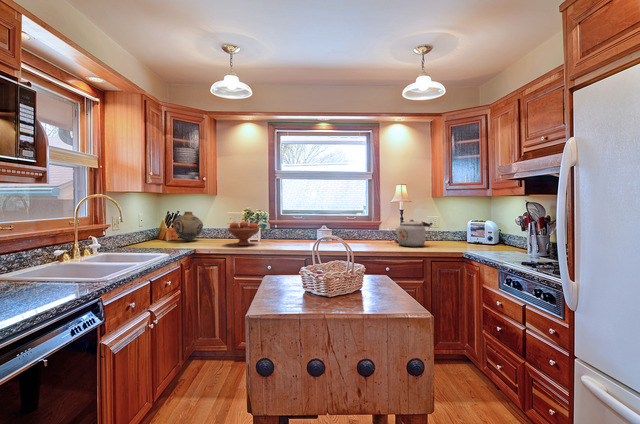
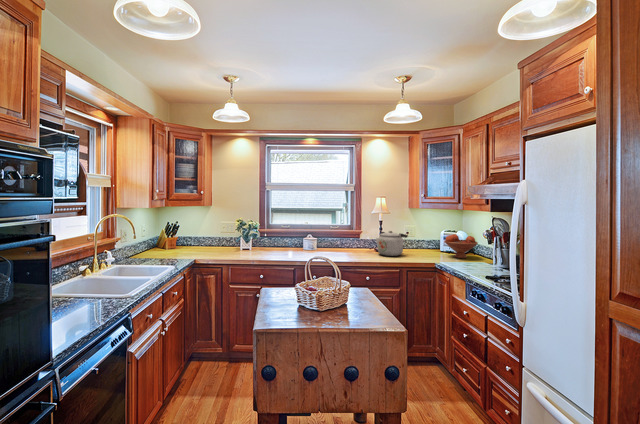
vase: present [173,212,203,241] -> none [167,222,196,250]
fruit bowl: present [227,221,259,246] -> present [444,234,478,258]

